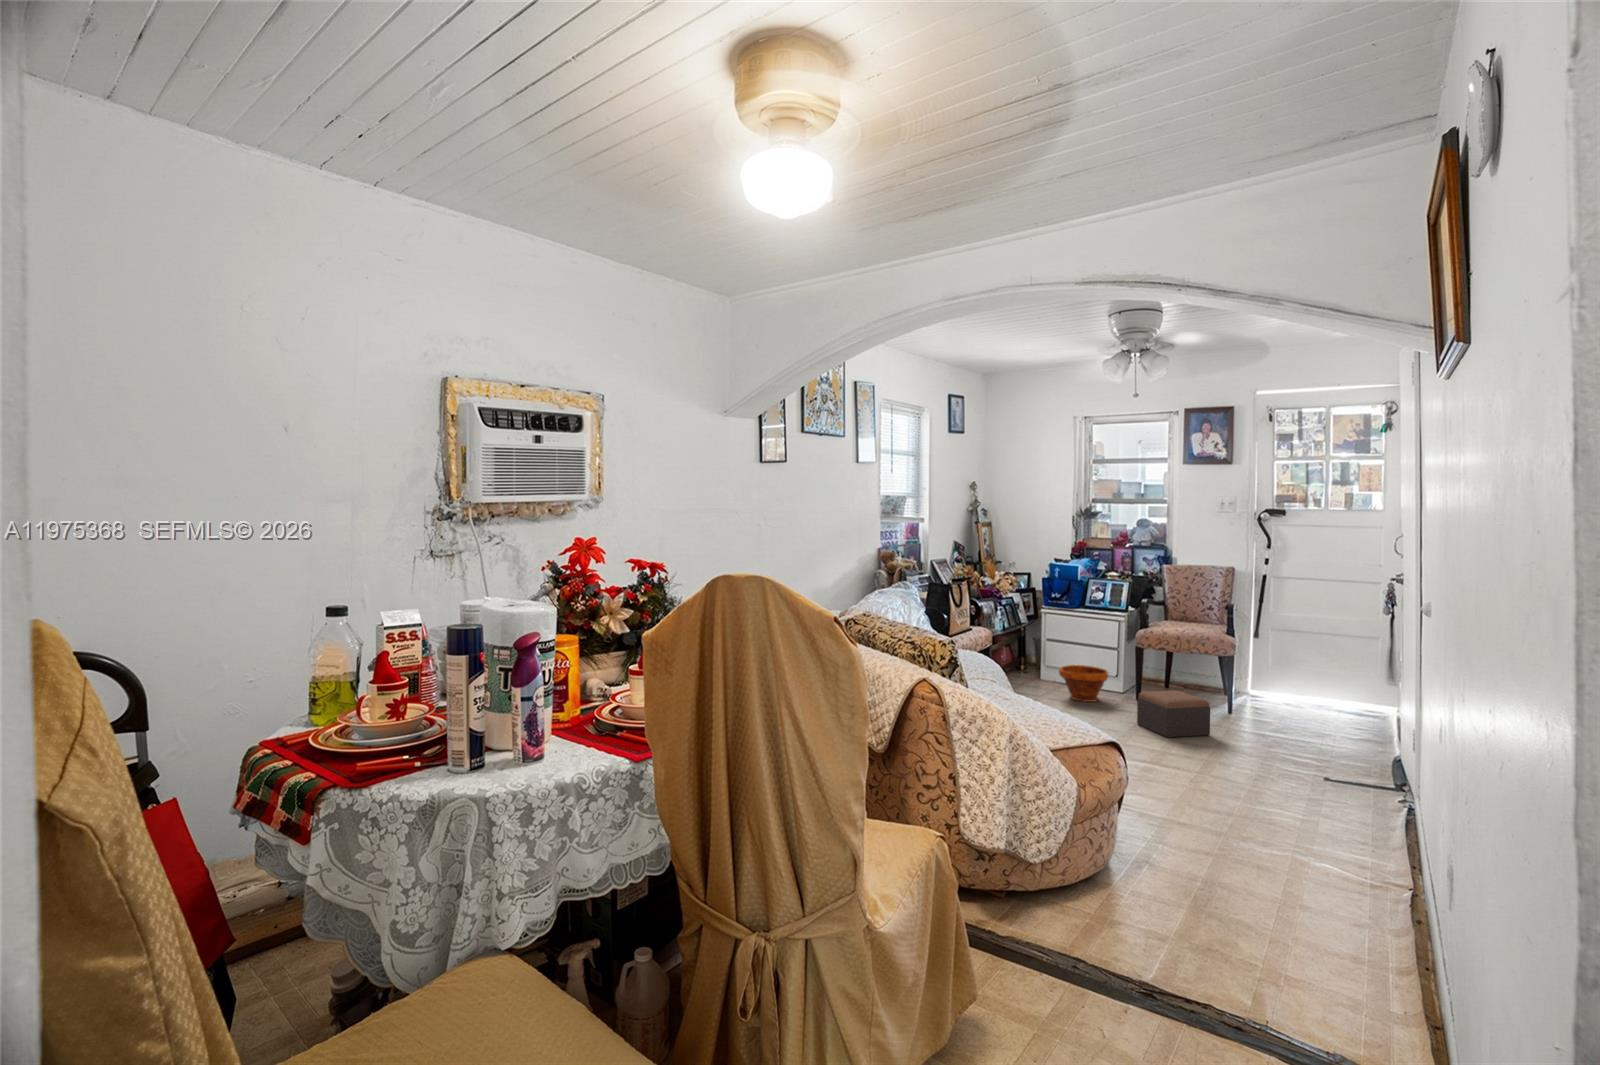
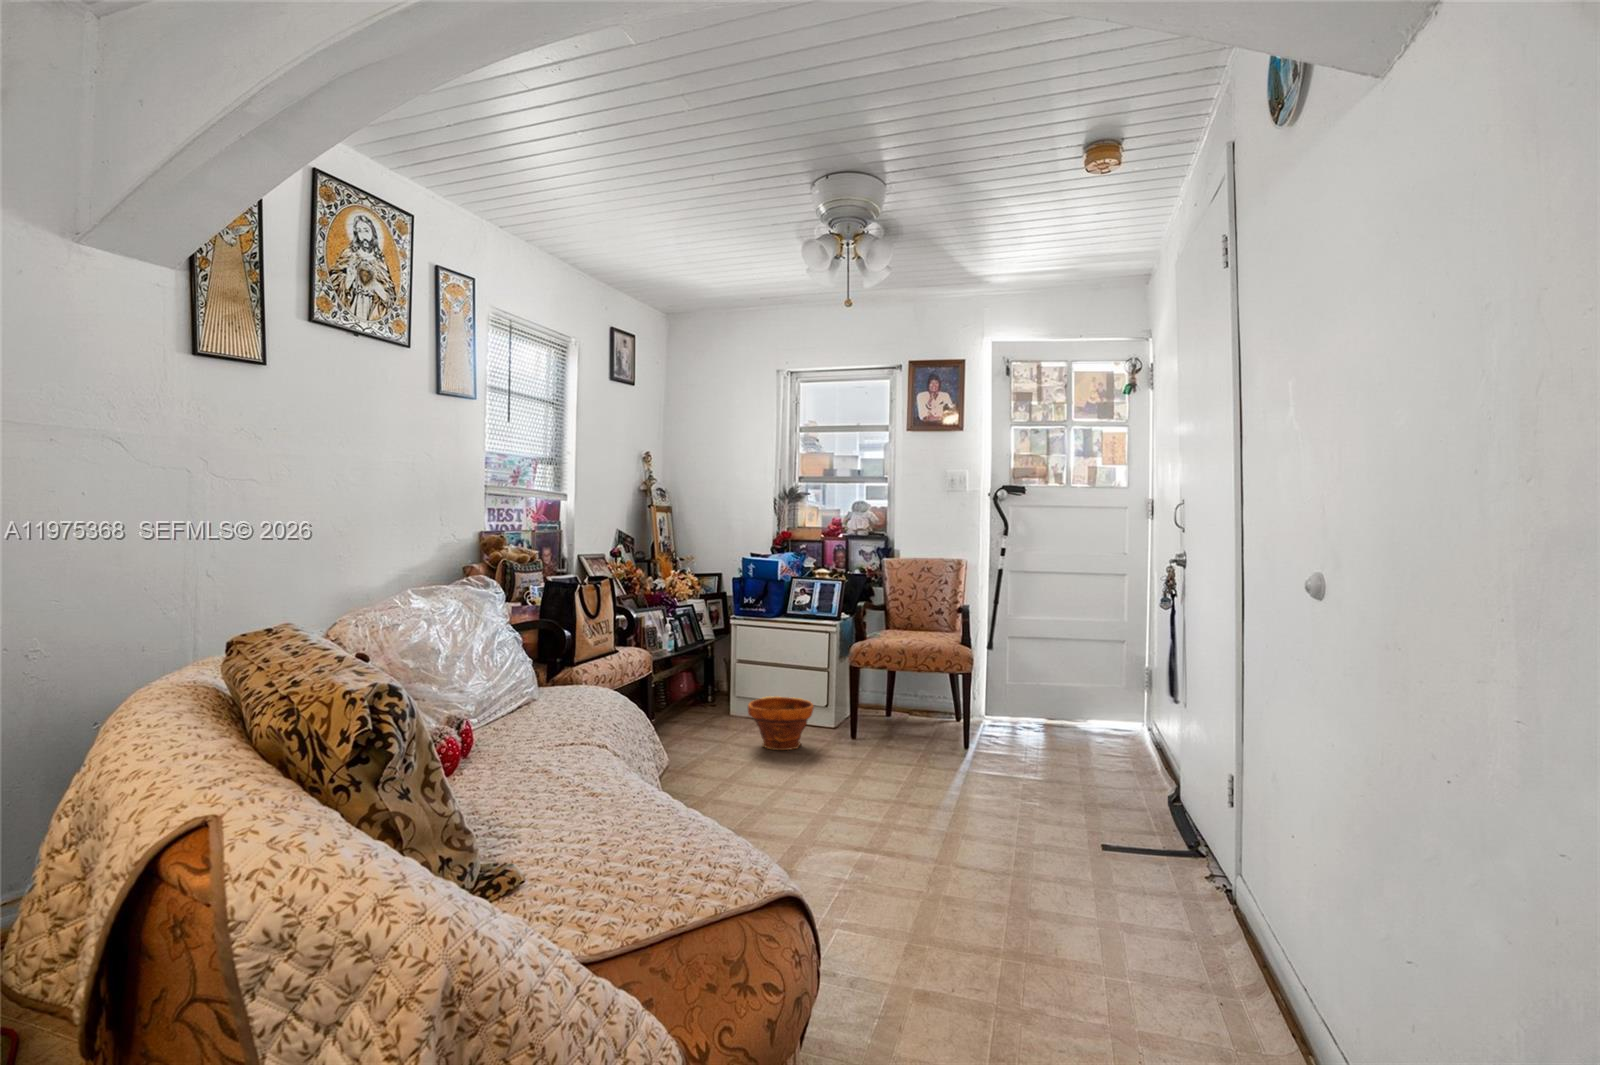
footstool: present [1137,691,1210,737] -> none [846,728,943,803]

